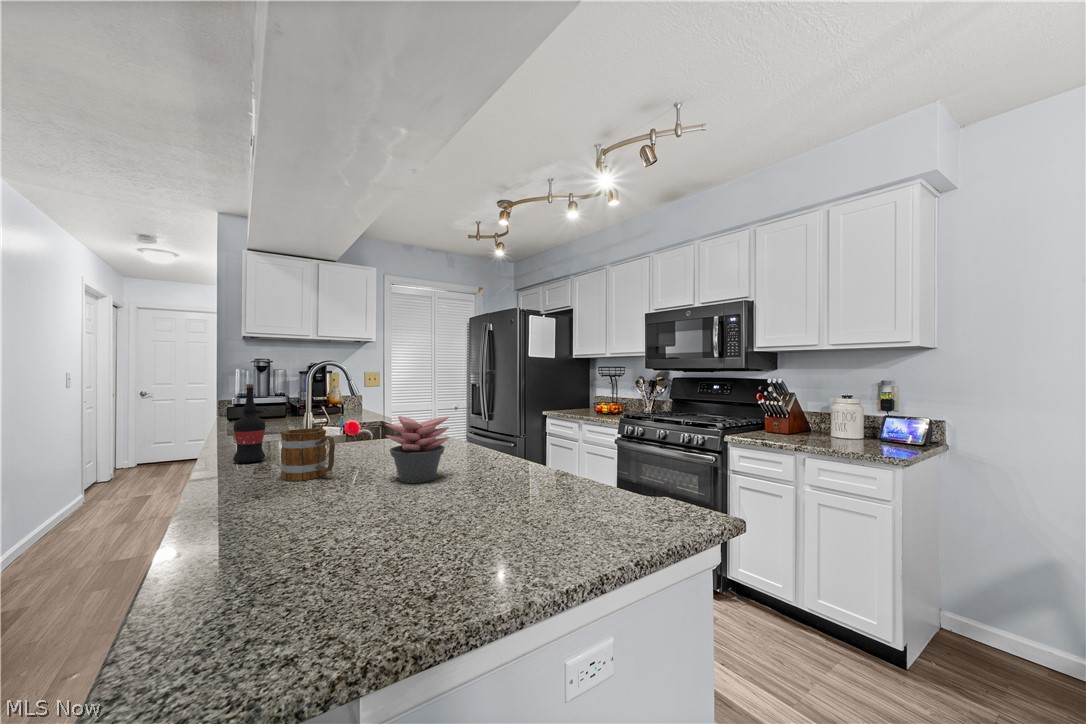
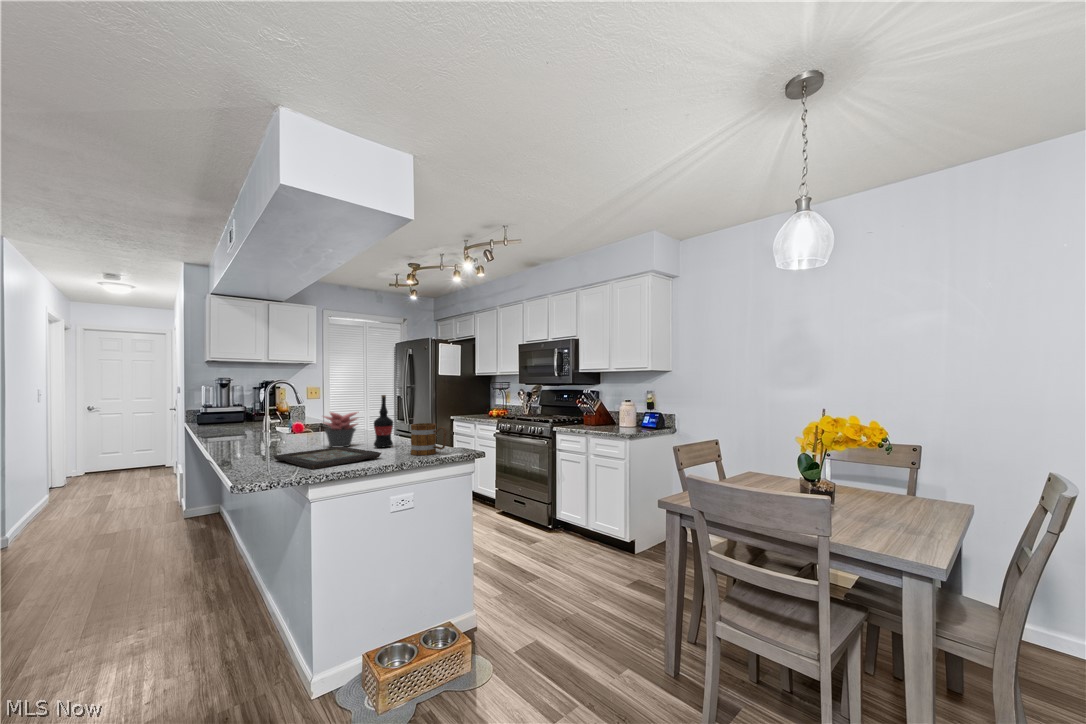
wine bottle: present [233,384,266,462] -> present [374,395,393,447]
mug: present [281,428,335,481] -> present [411,423,447,455]
decorative tray: none [287,490,517,587] -> present [274,447,381,469]

